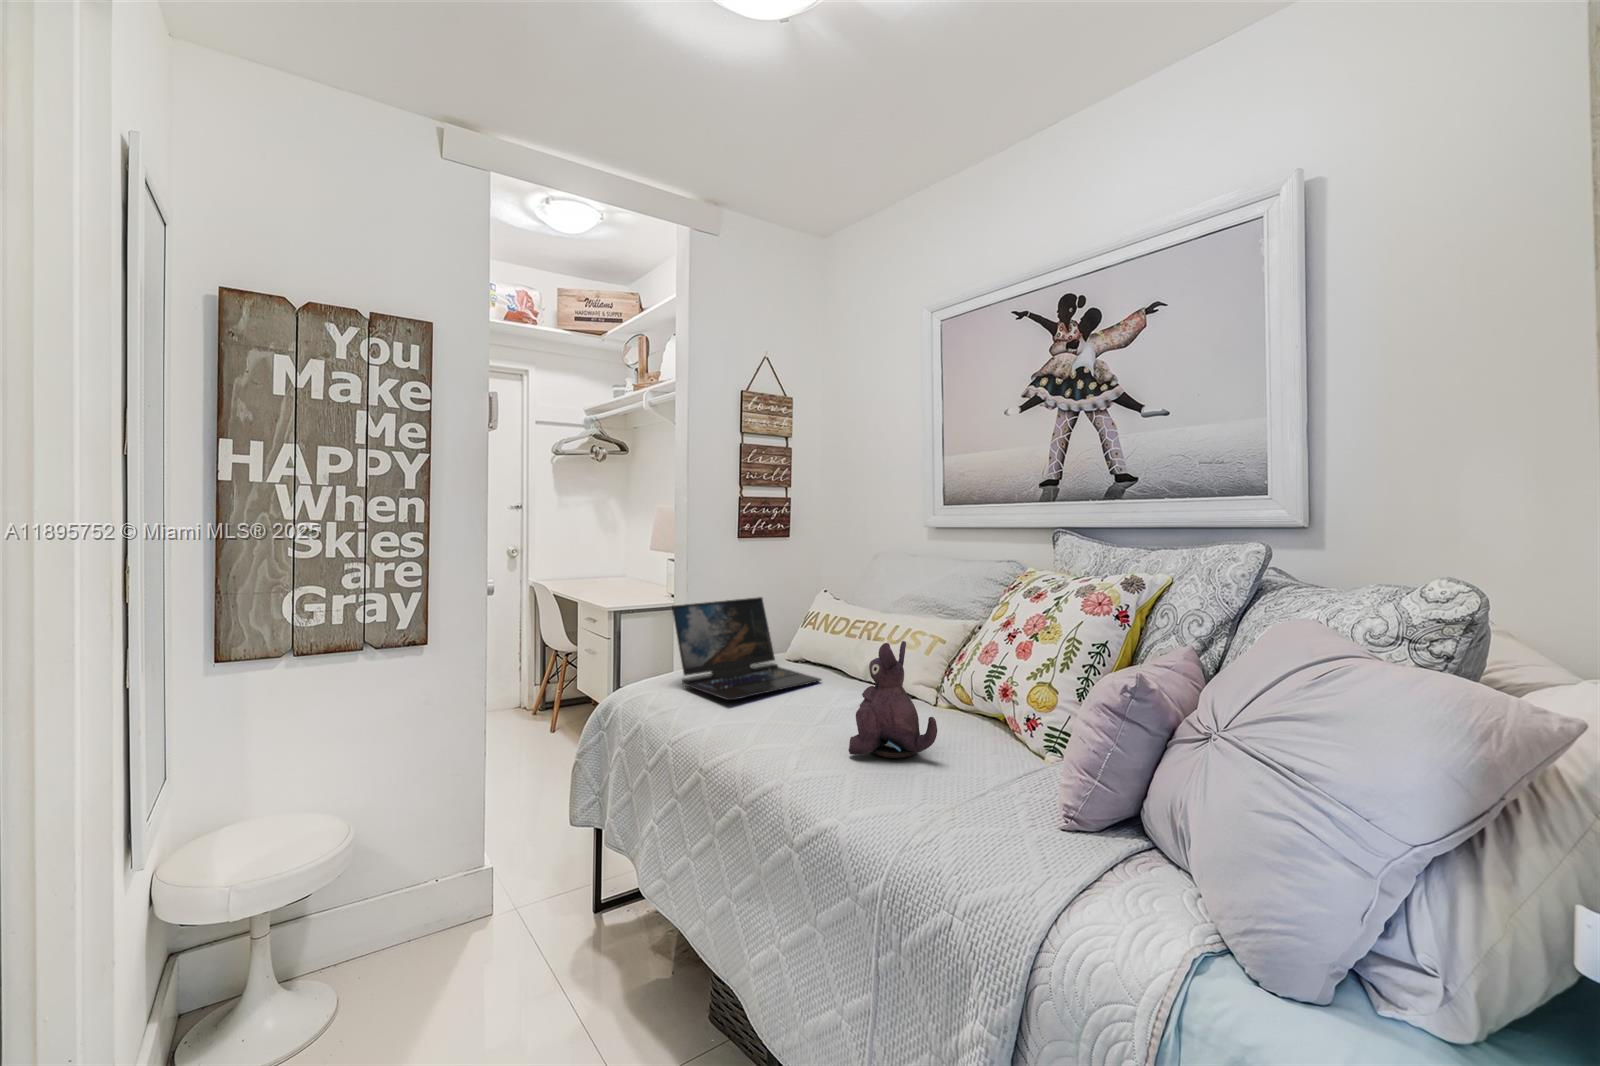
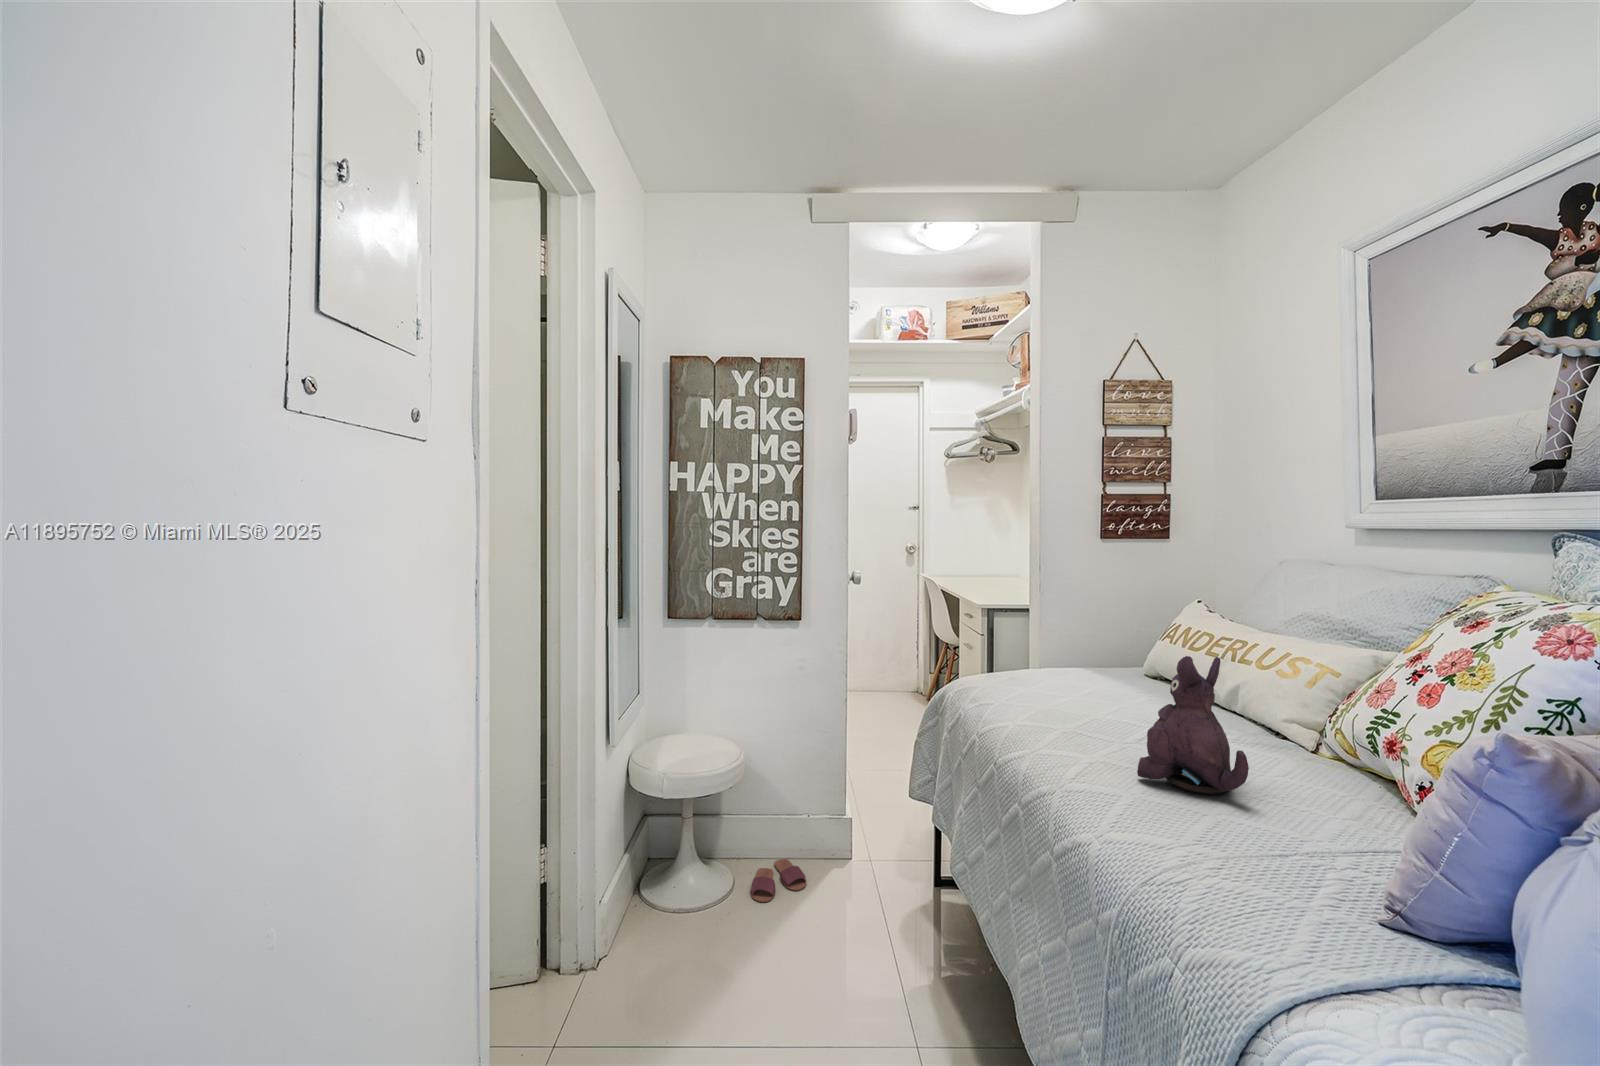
laptop: present [672,597,821,700] -> none [996,601,1162,703]
slippers: none [373,939,449,1006] -> present [750,859,806,902]

